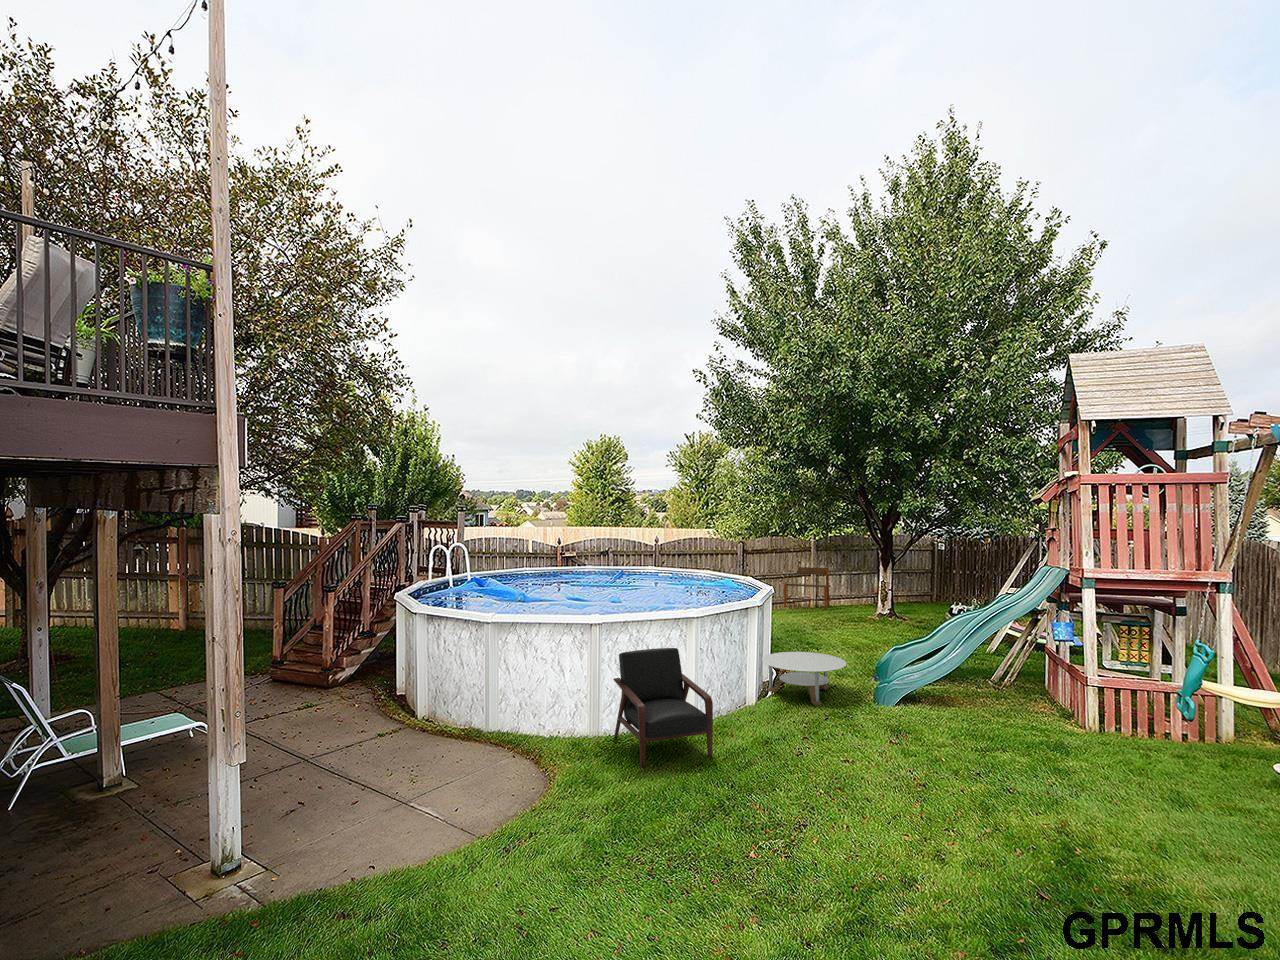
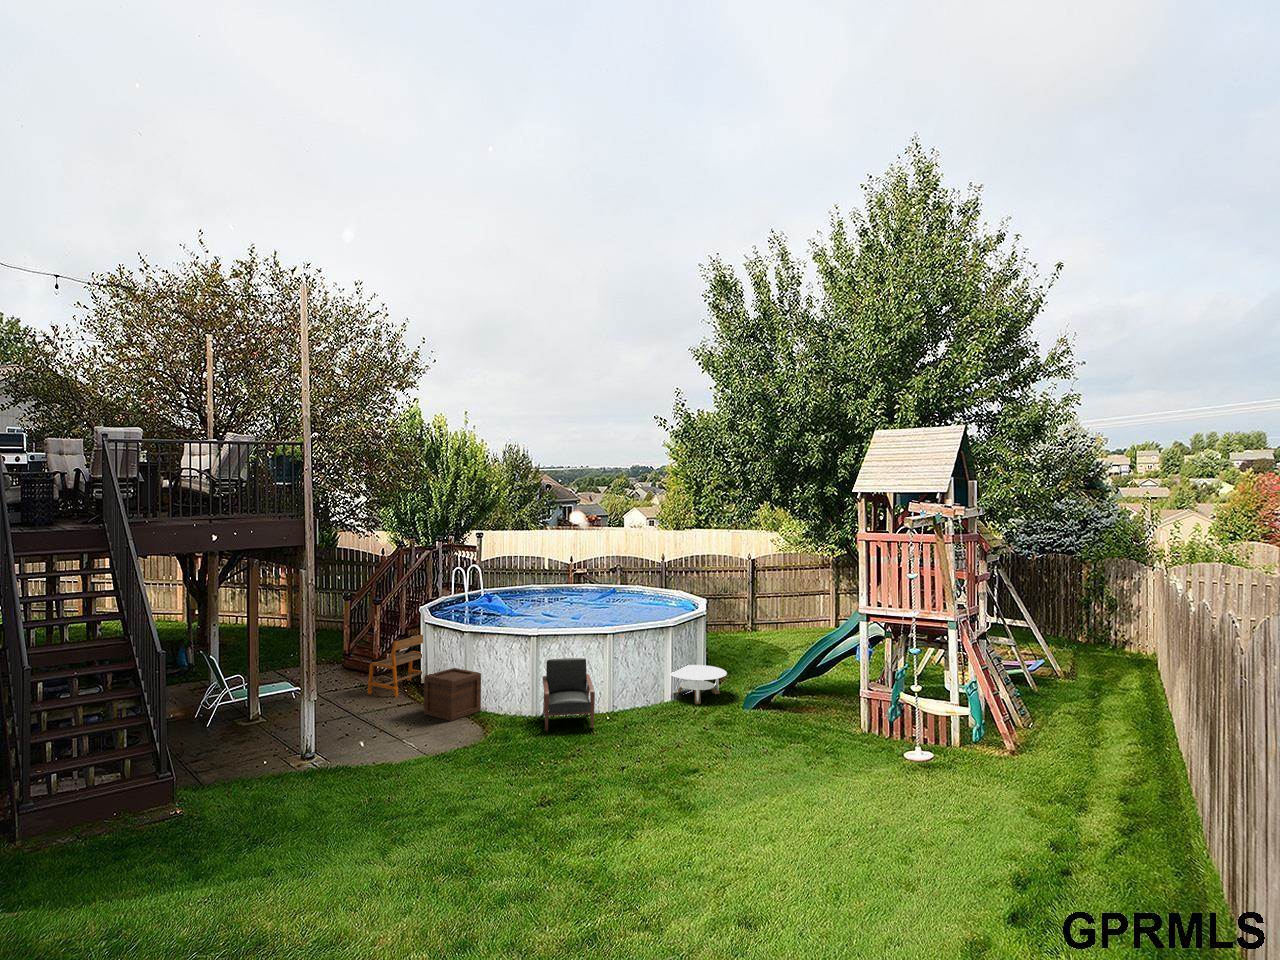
bench: present [784,567,831,609] -> present [367,634,423,697]
wooden crate: none [425,673,515,761] -> present [424,668,481,721]

